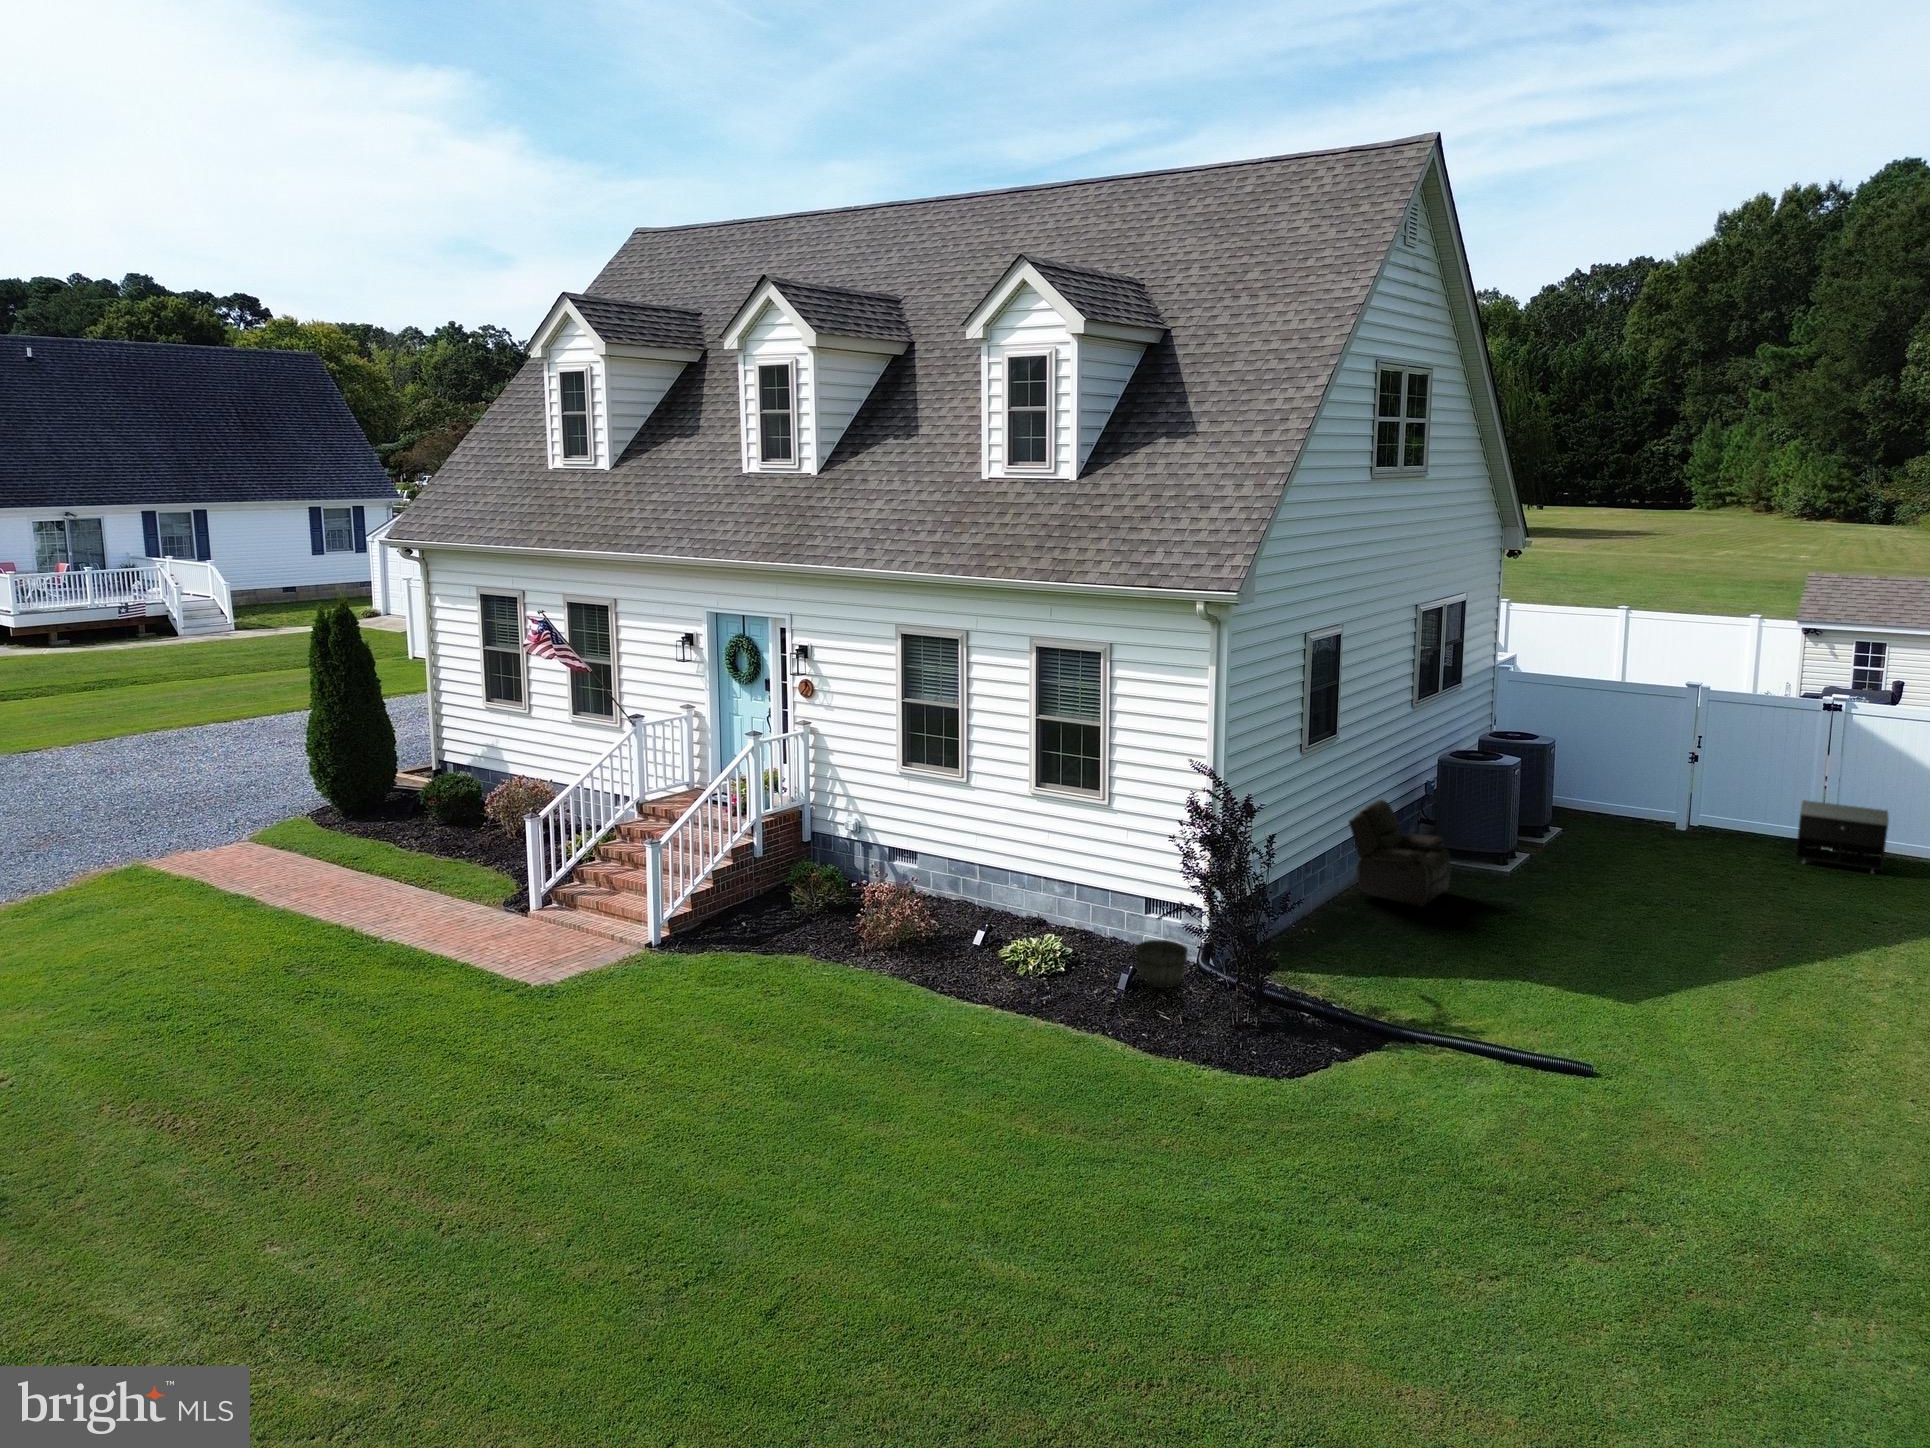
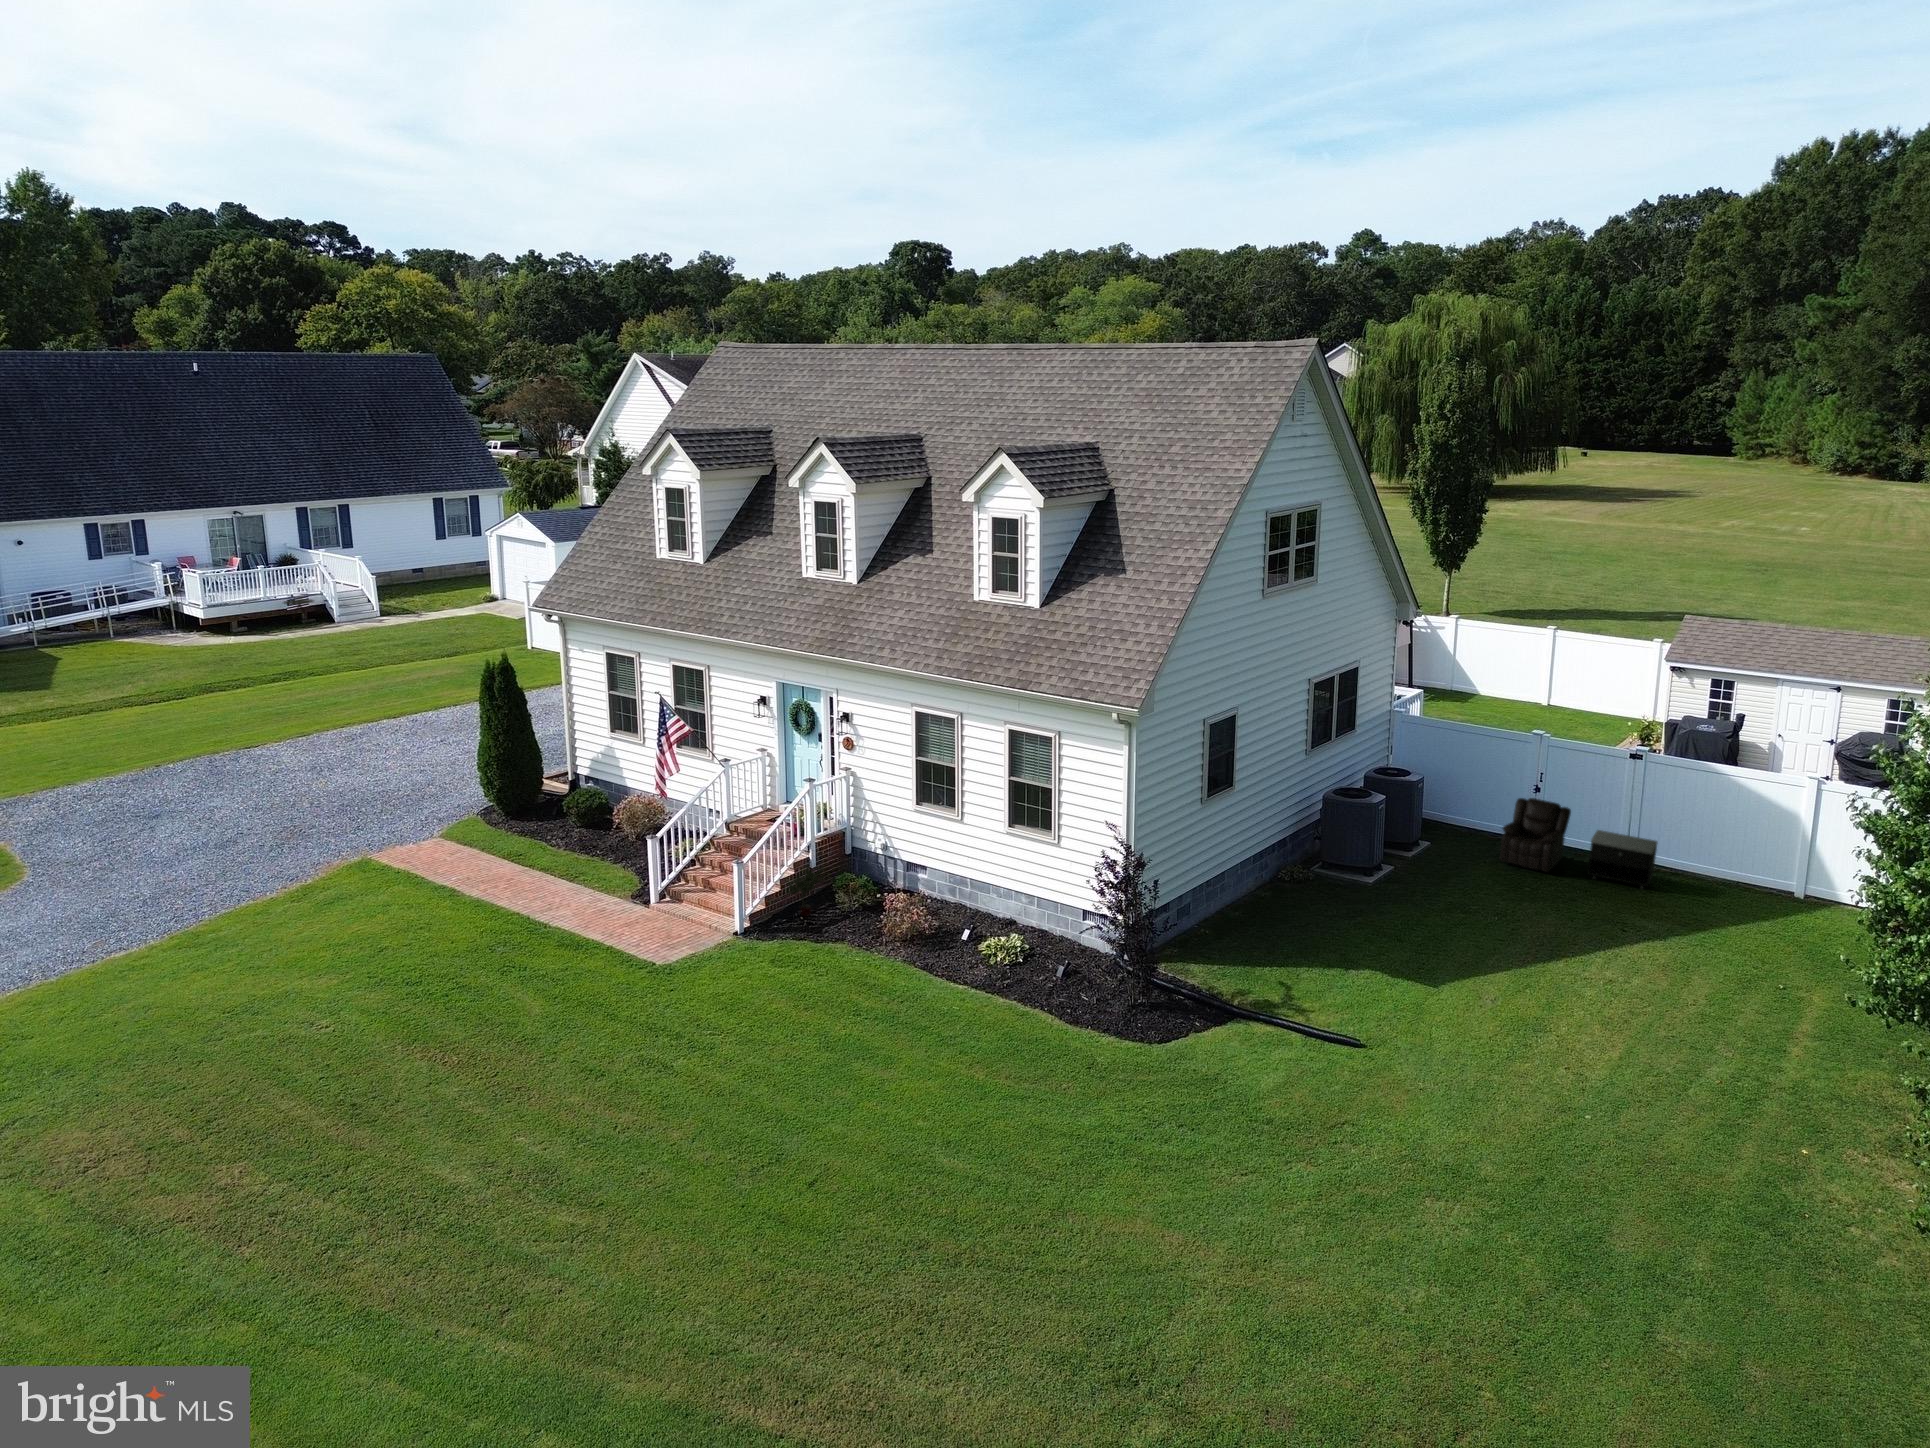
round table: none [111,609,152,636] -> present [284,599,314,621]
chair: present [1349,799,1450,907] -> present [1500,798,1571,872]
potted tree: none [720,844,776,924] -> present [787,864,824,917]
wooden bucket: present [1135,940,1188,988] -> none [1070,940,1108,975]

